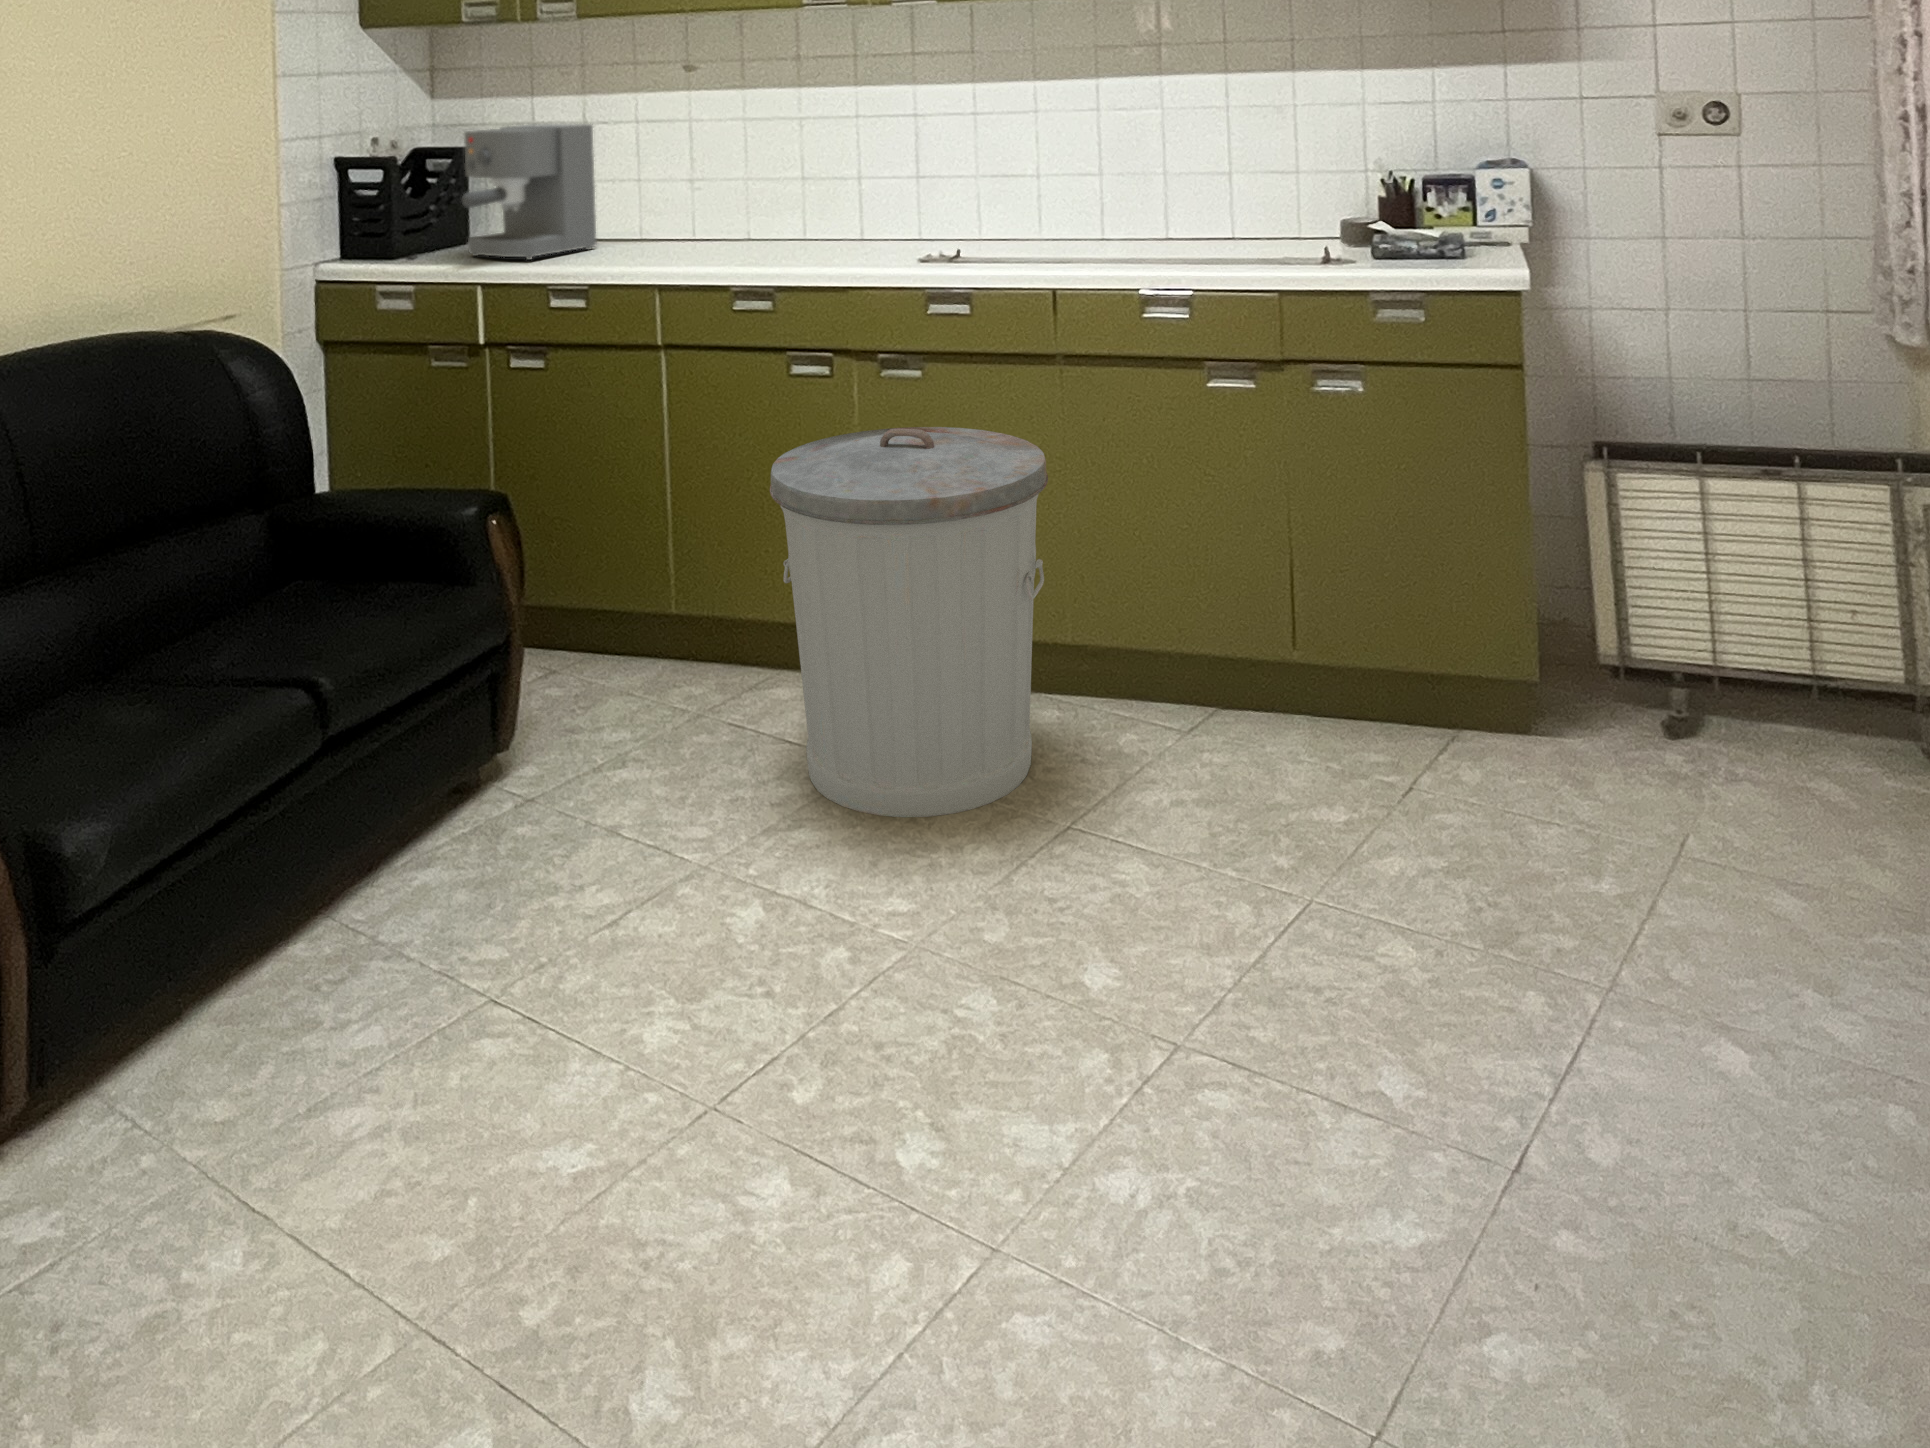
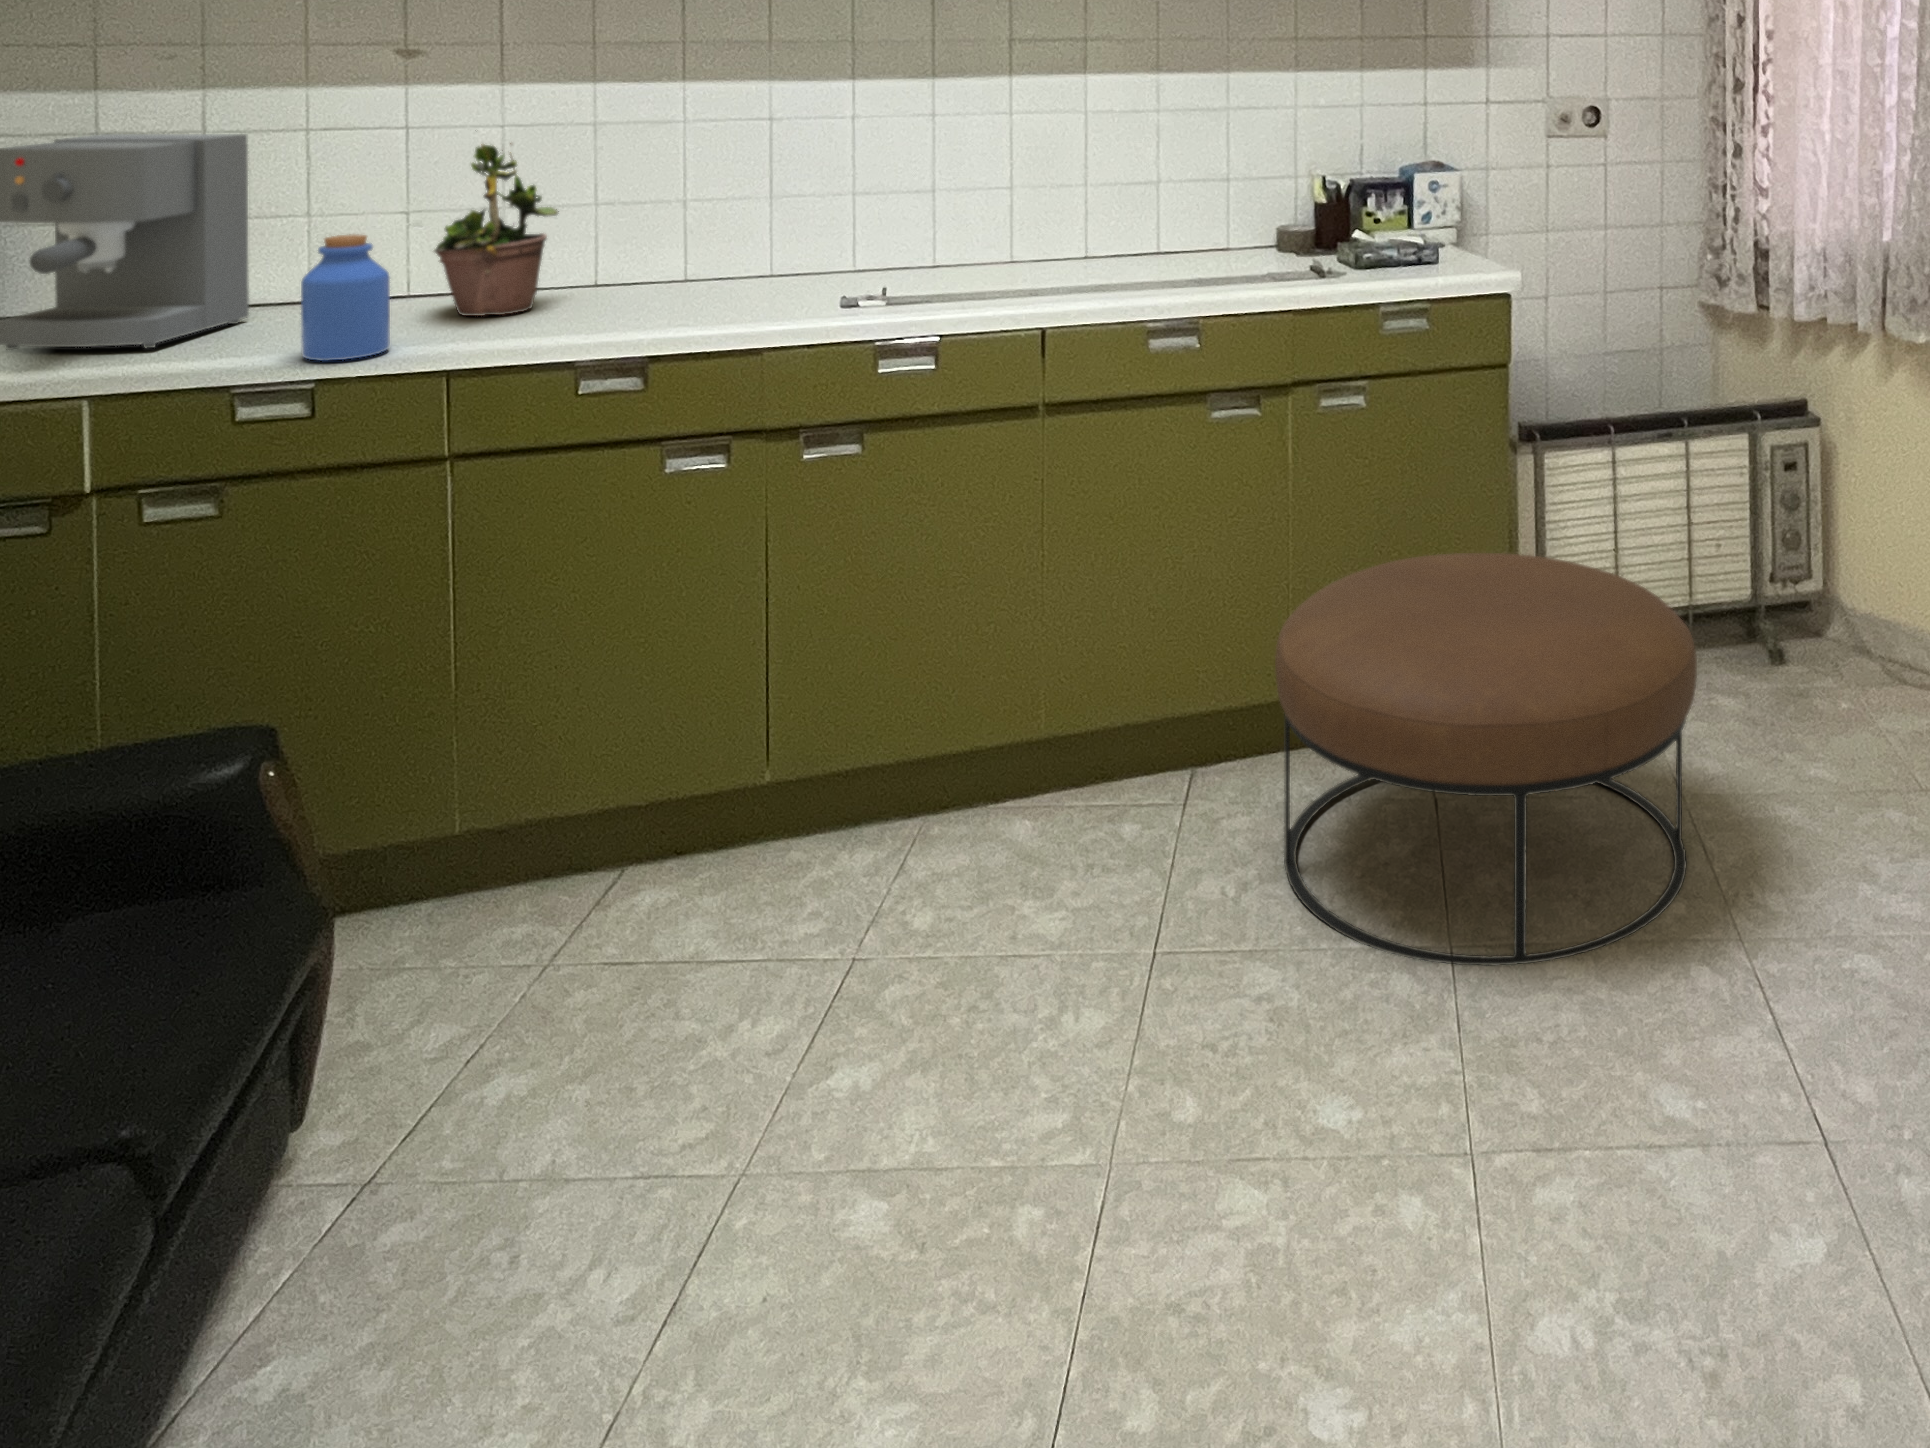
potted plant: none [680,121,768,254] -> present [434,143,559,316]
jar: none [584,191,636,274] -> present [301,235,390,361]
trash can: present [770,427,1048,817] -> none [728,506,1094,1018]
ottoman: none [1193,544,1633,958] -> present [1275,553,1697,966]

